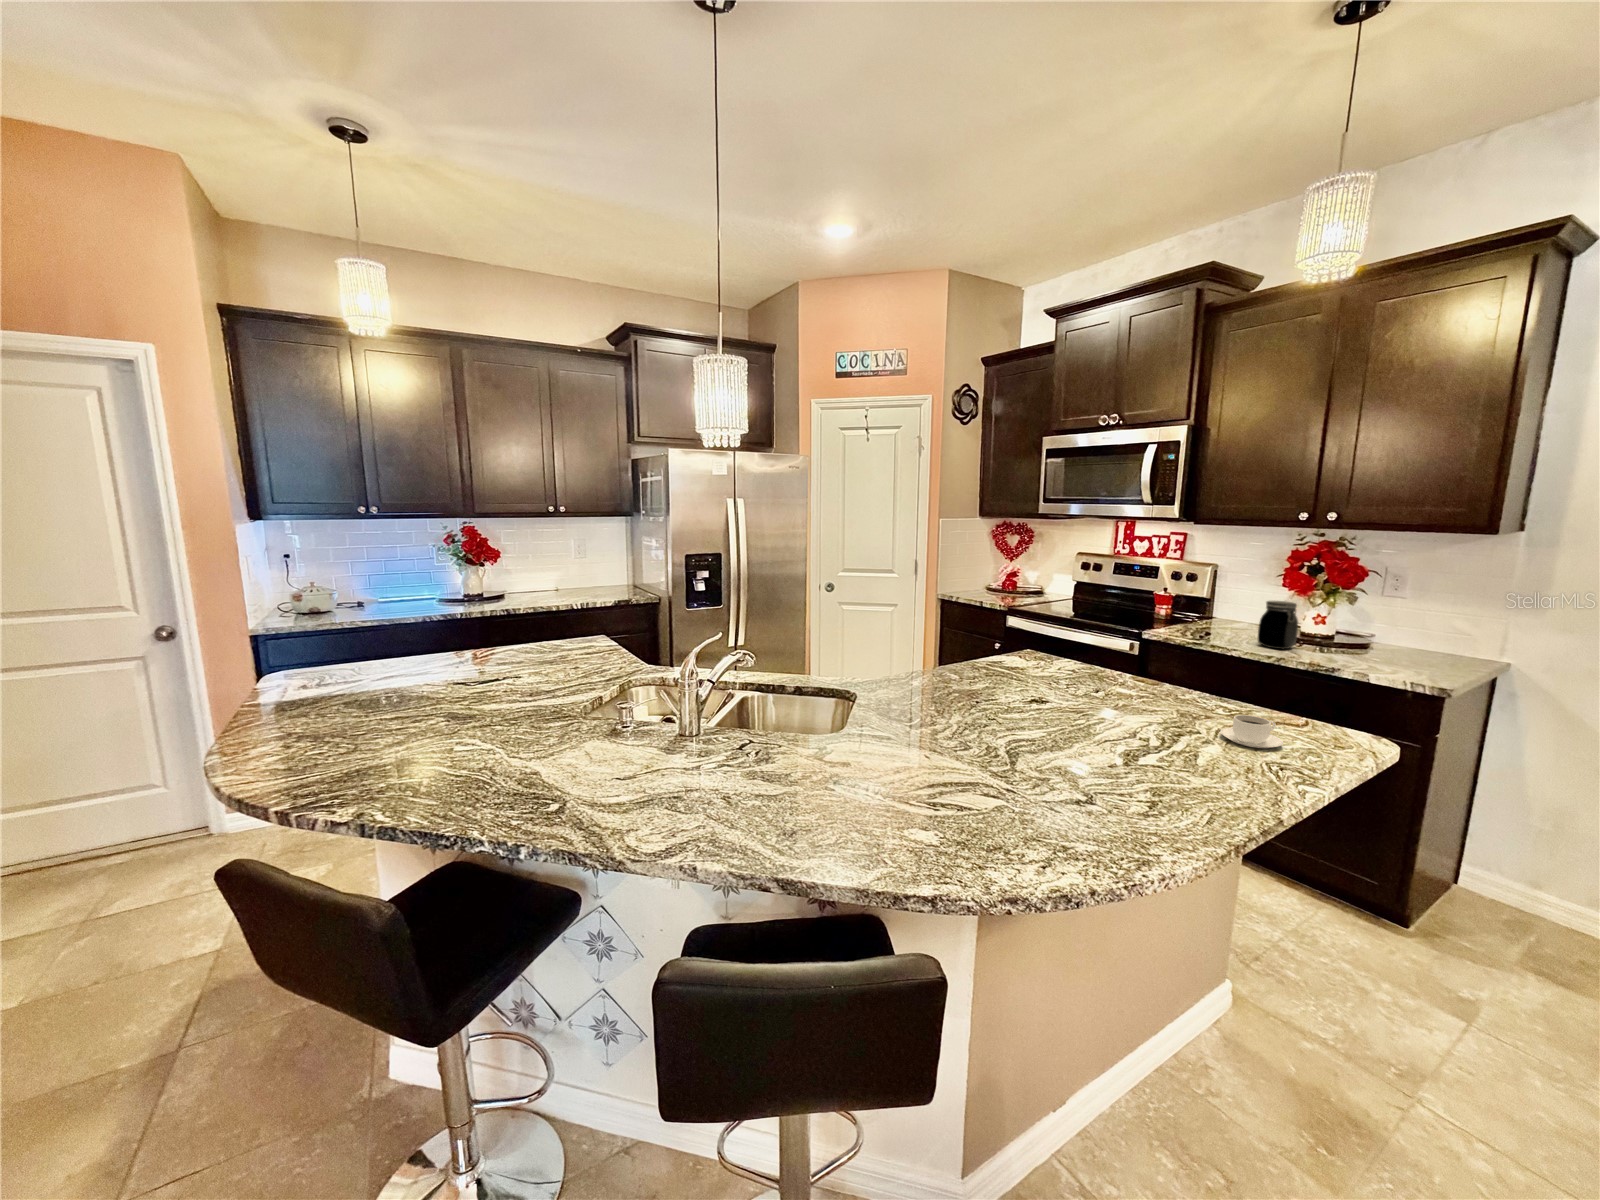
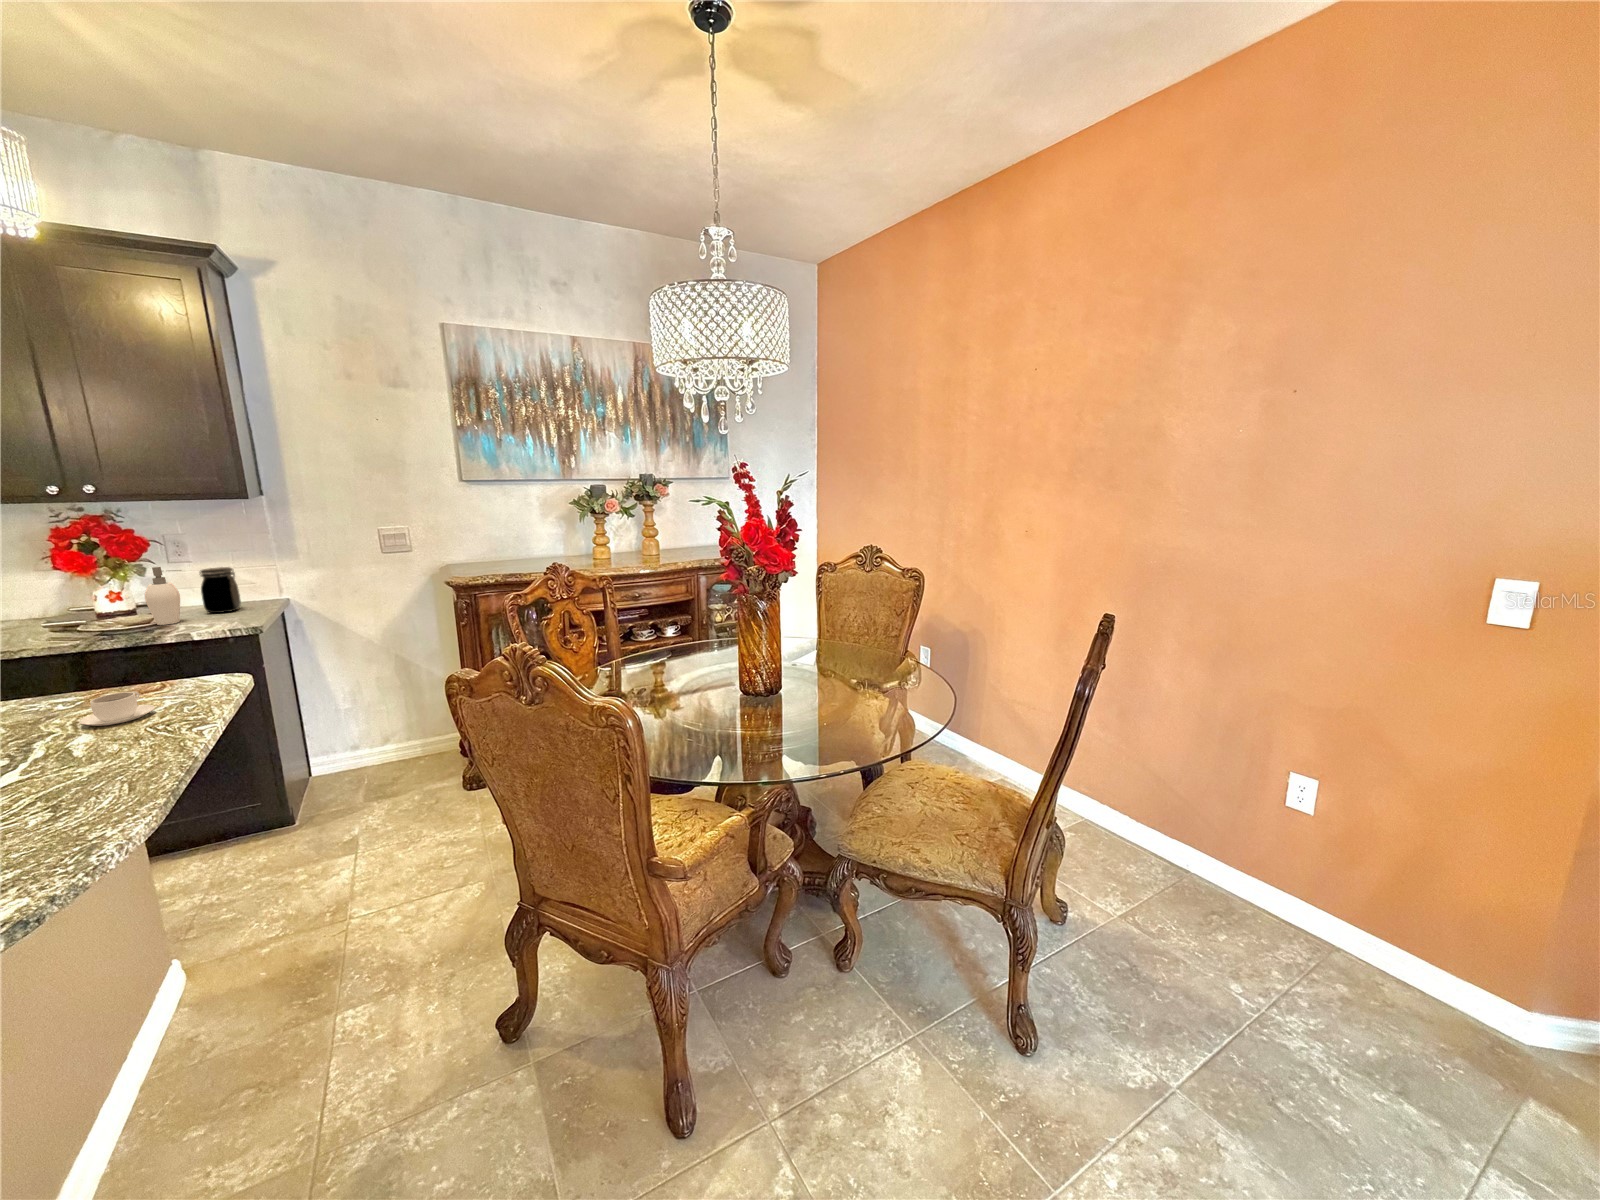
soap dispenser: none [1343,599,1388,659] -> present [145,567,181,625]
jar: present [1257,601,1298,649] -> present [200,567,241,613]

